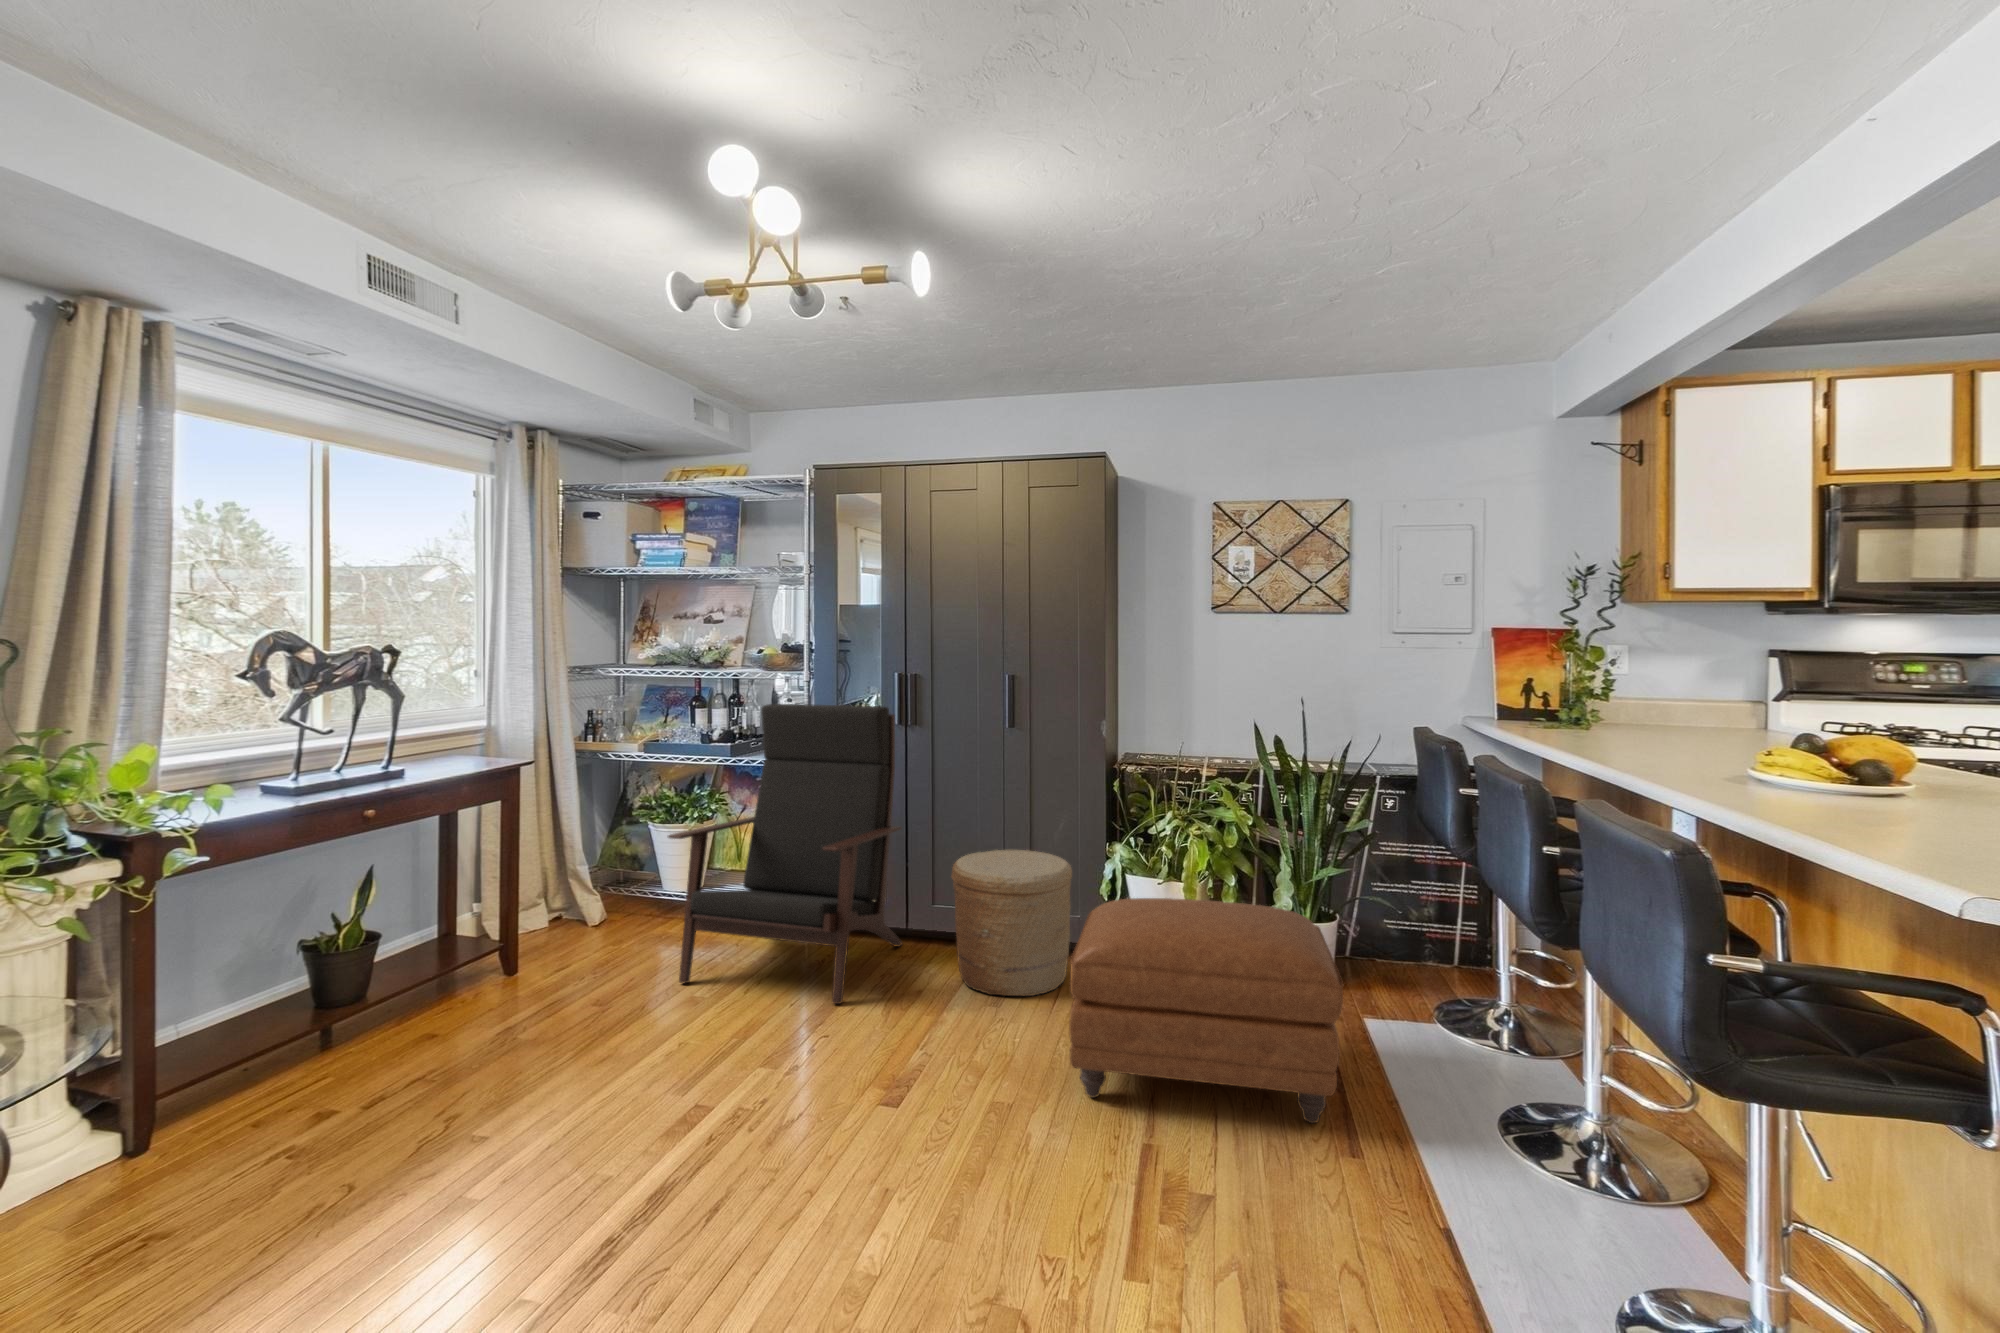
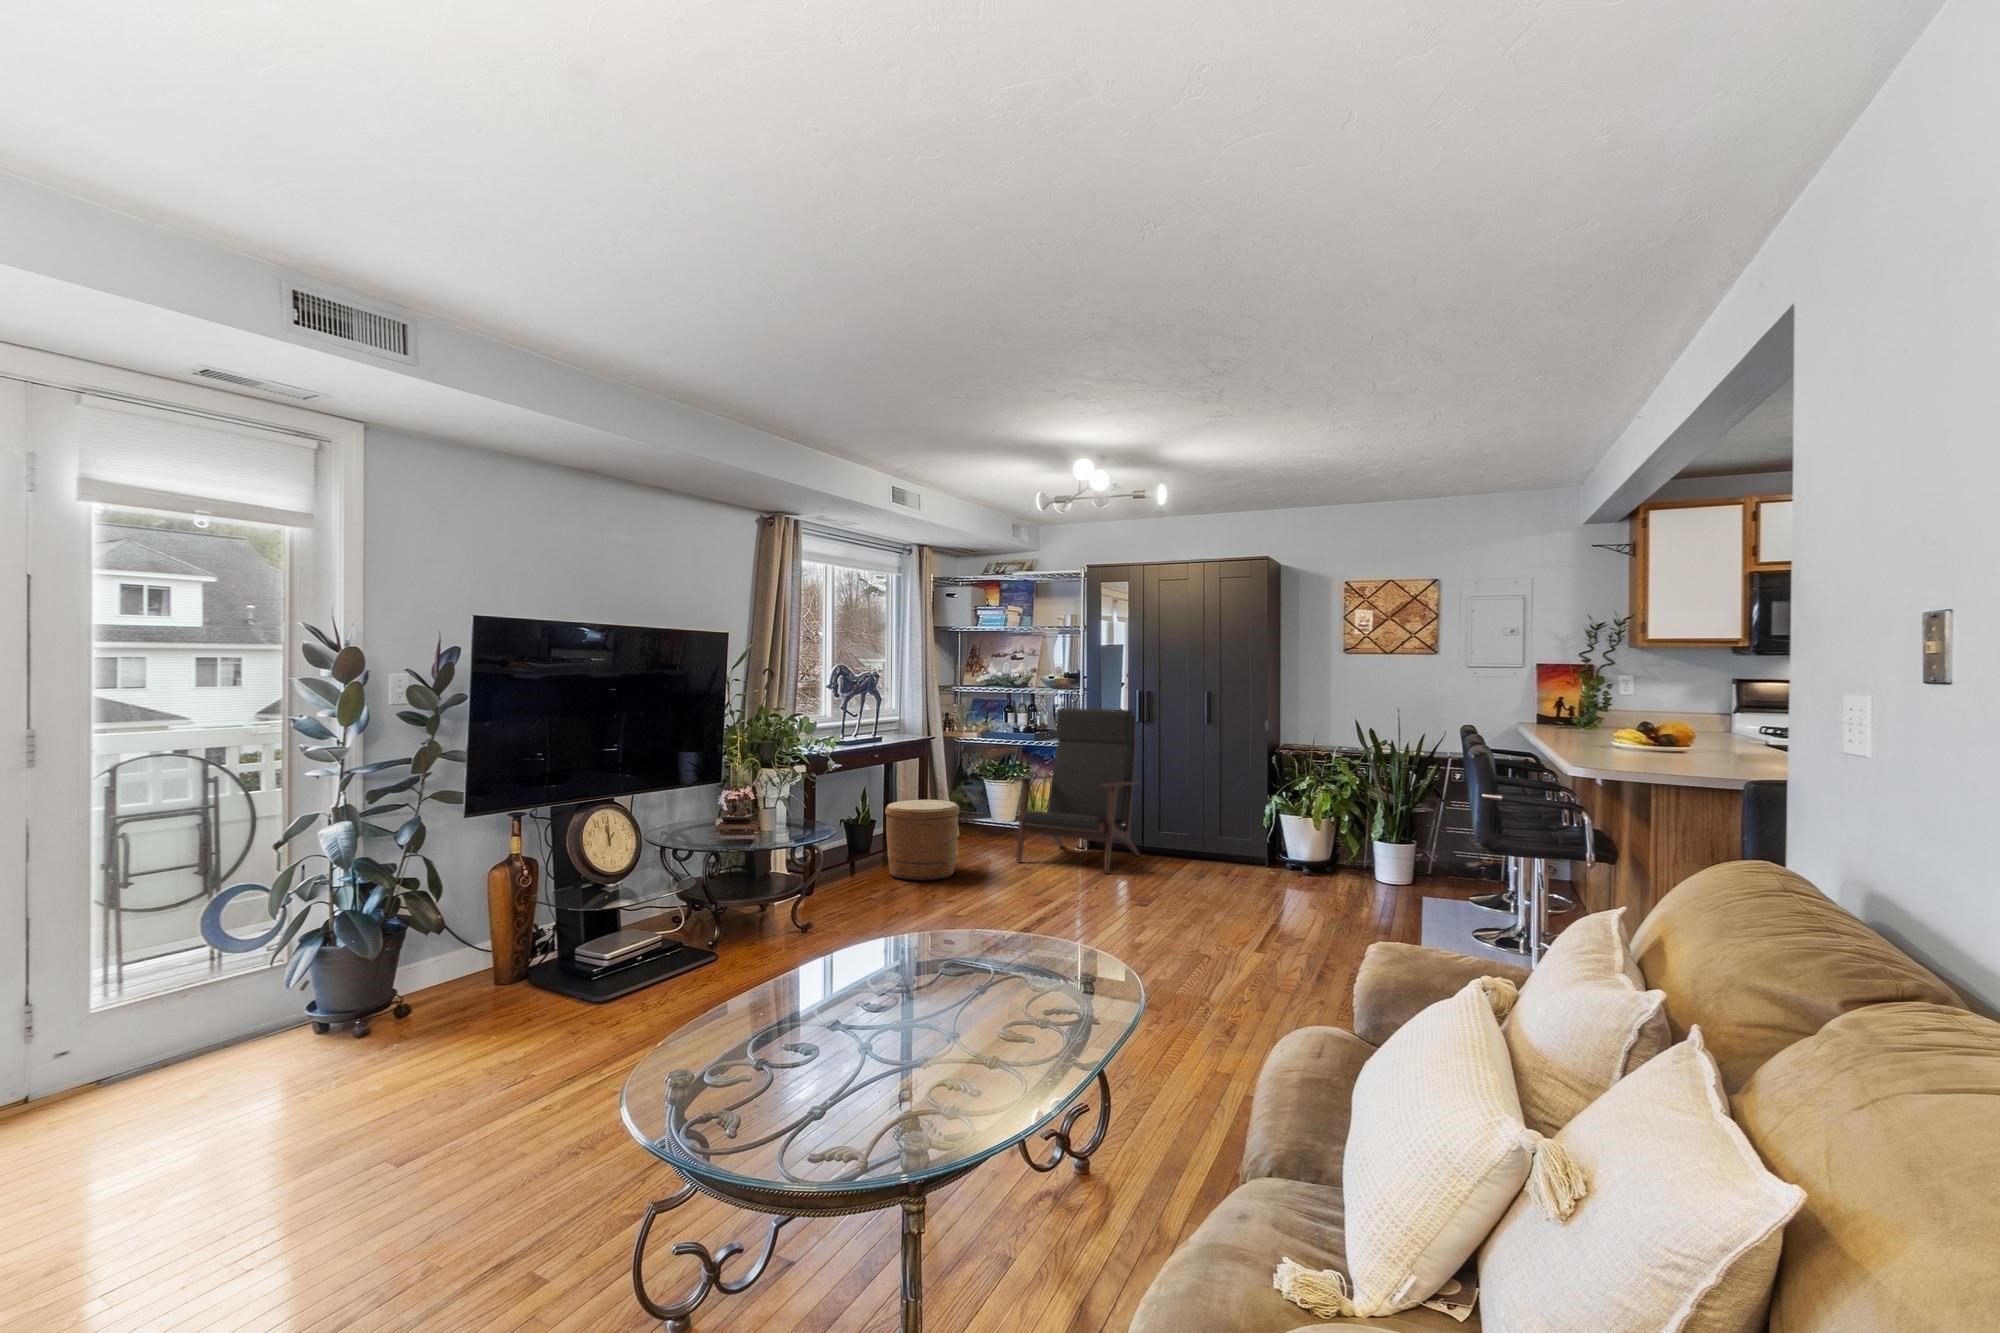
woven basket: present [951,850,1072,996] -> present [885,800,960,881]
ottoman: present [1069,898,1343,1123] -> none [1235,814,1383,922]

